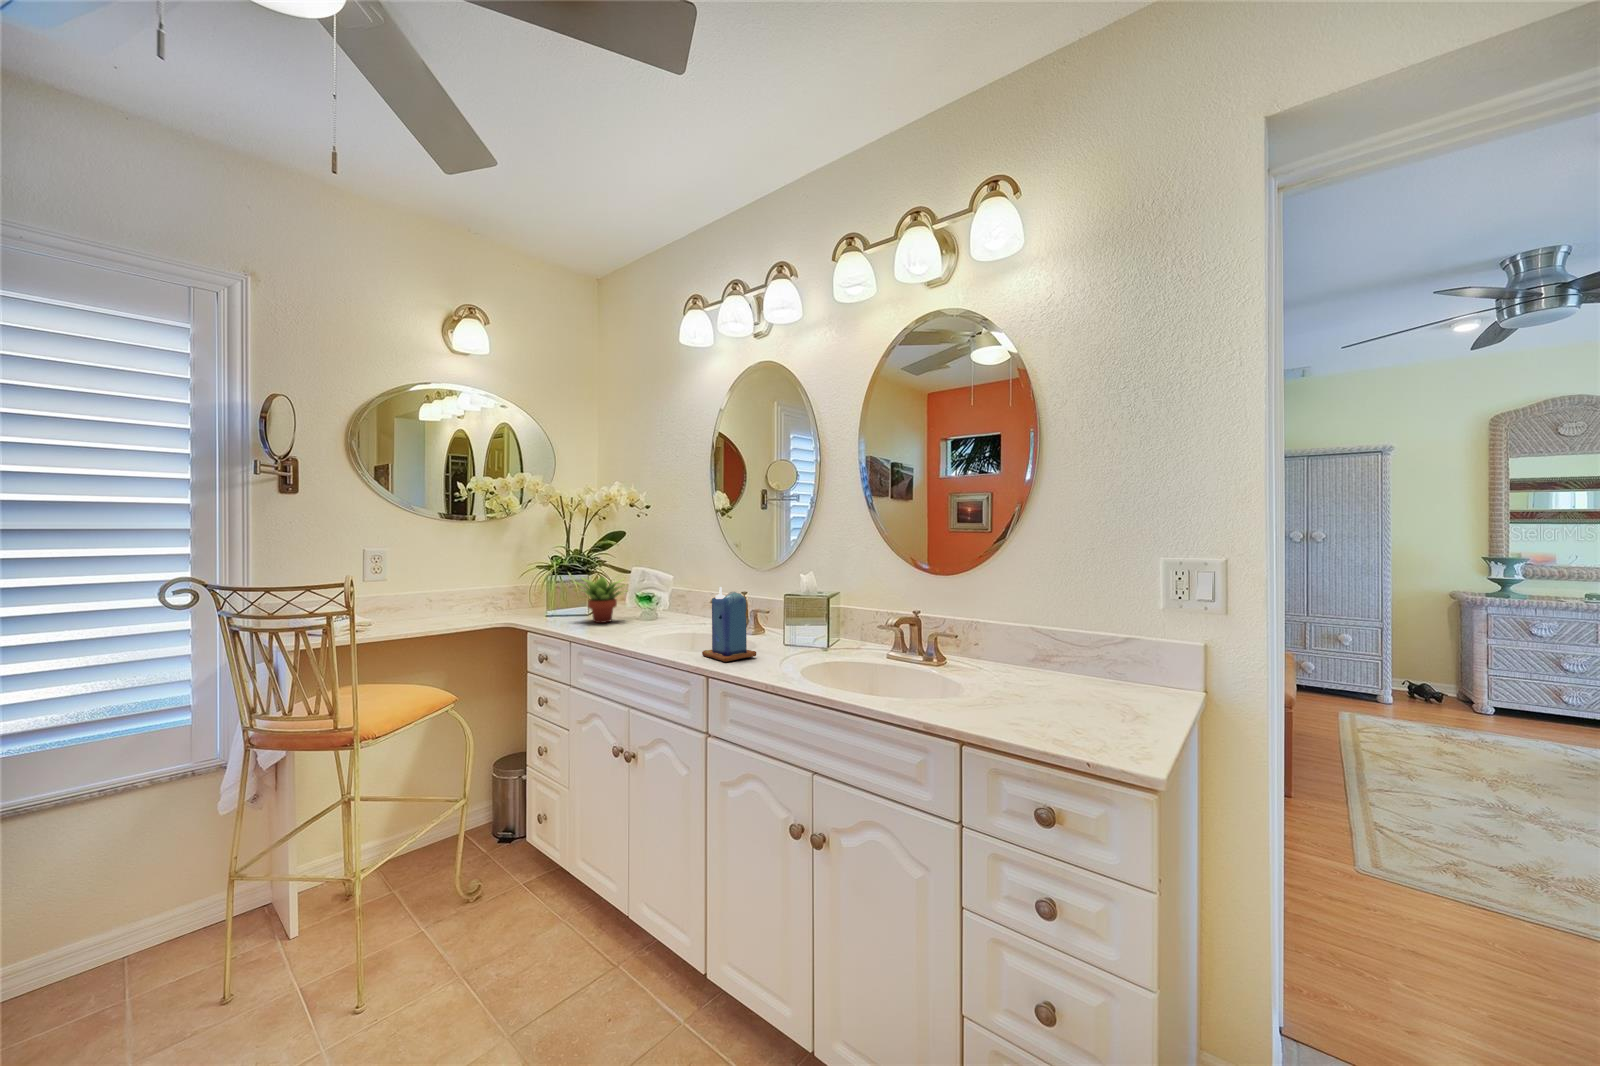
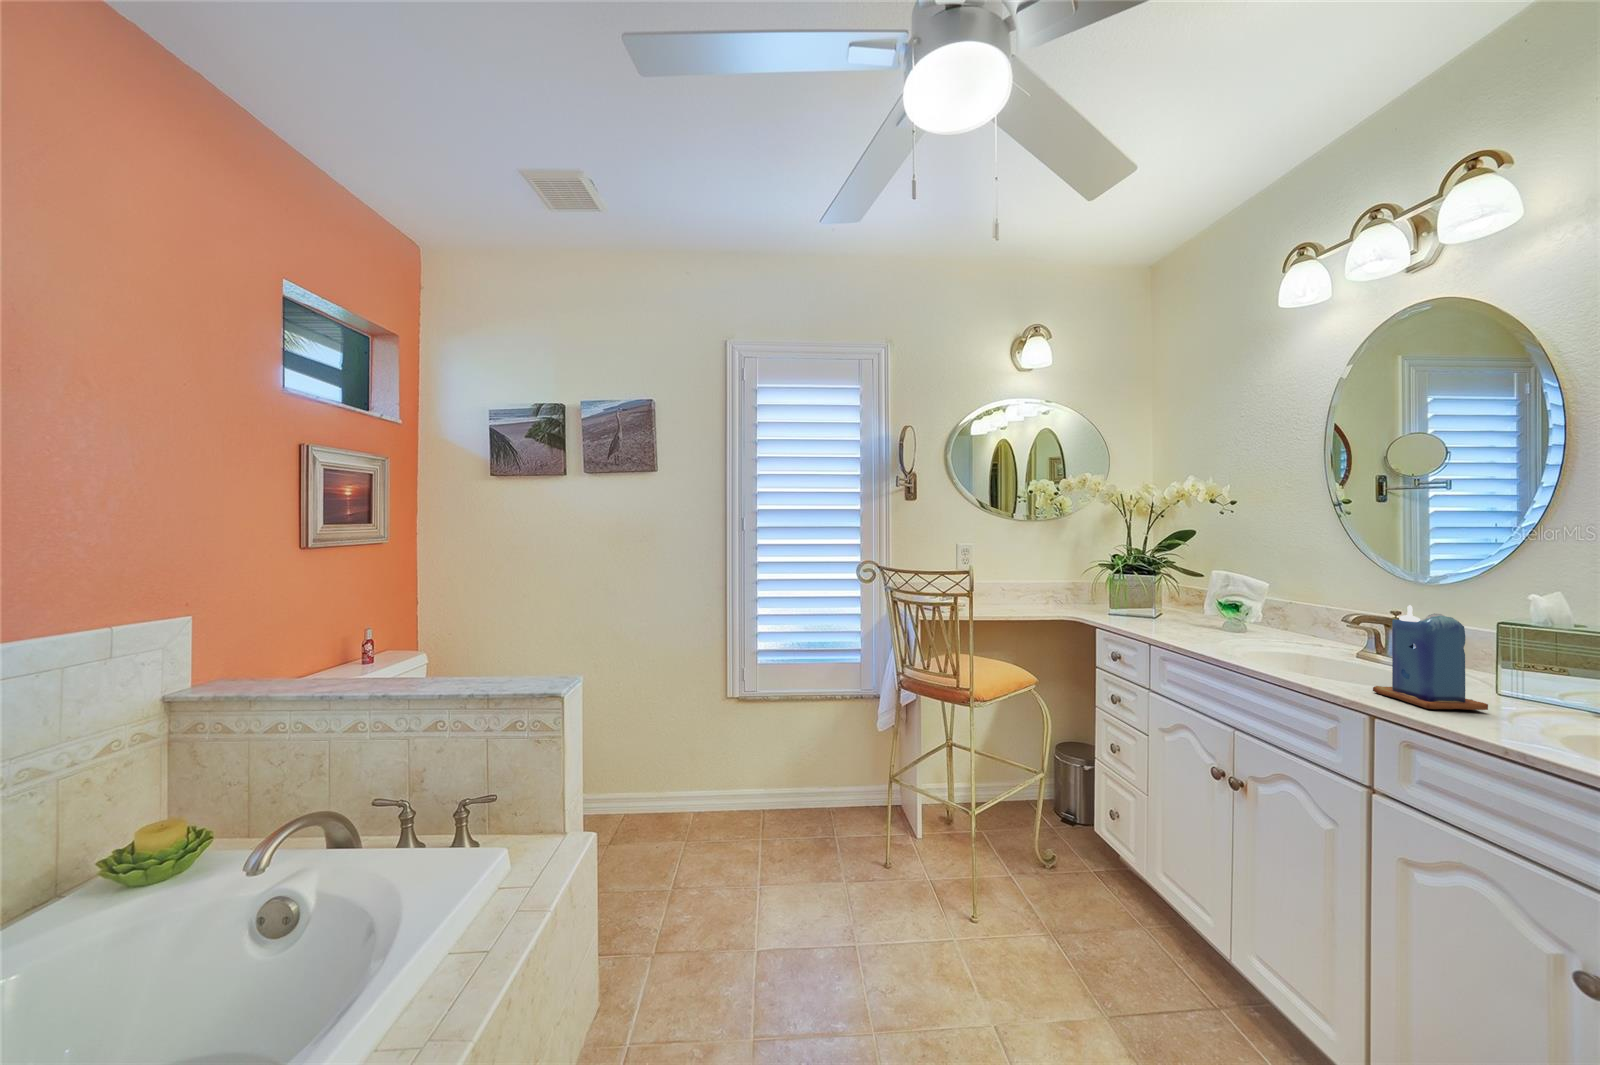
succulent plant: present [577,576,625,623] -> none [1142,575,1213,629]

